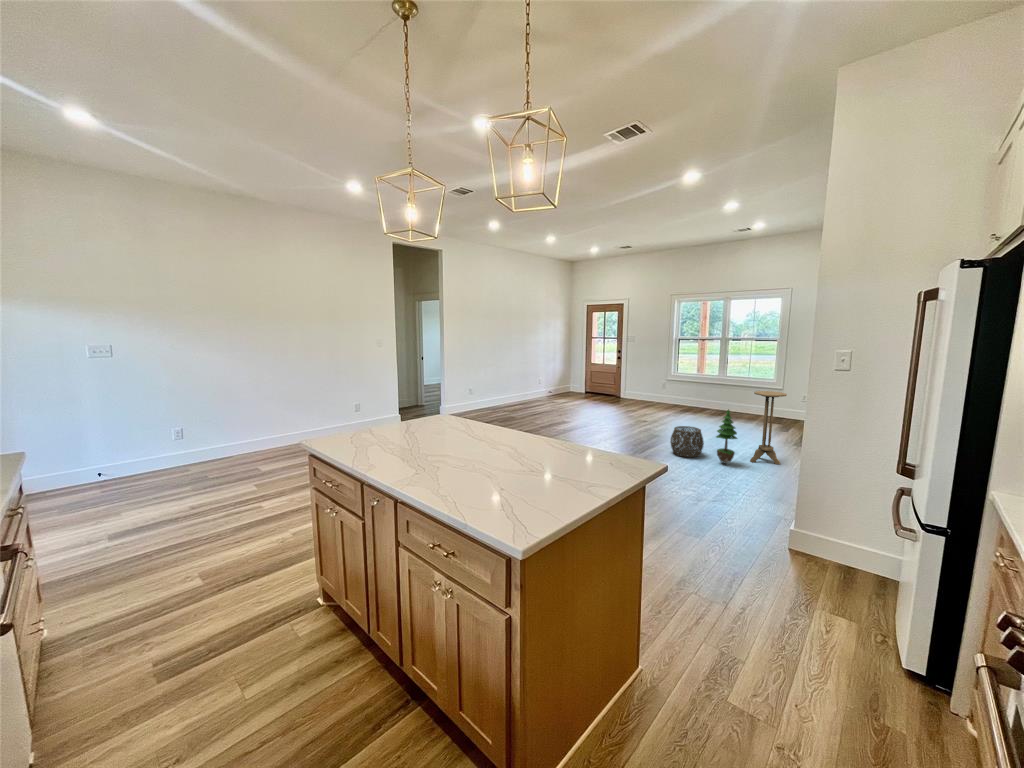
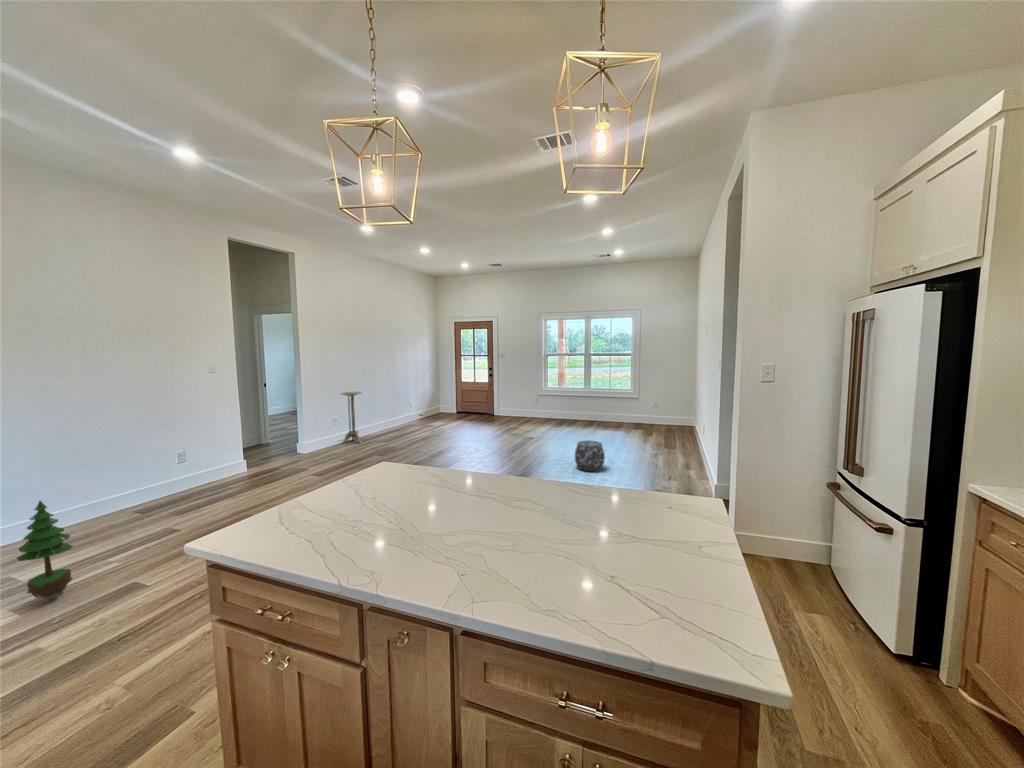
side table: present [750,391,787,464] -> present [341,392,361,444]
potted tree: present [716,410,737,464] -> present [17,501,73,600]

